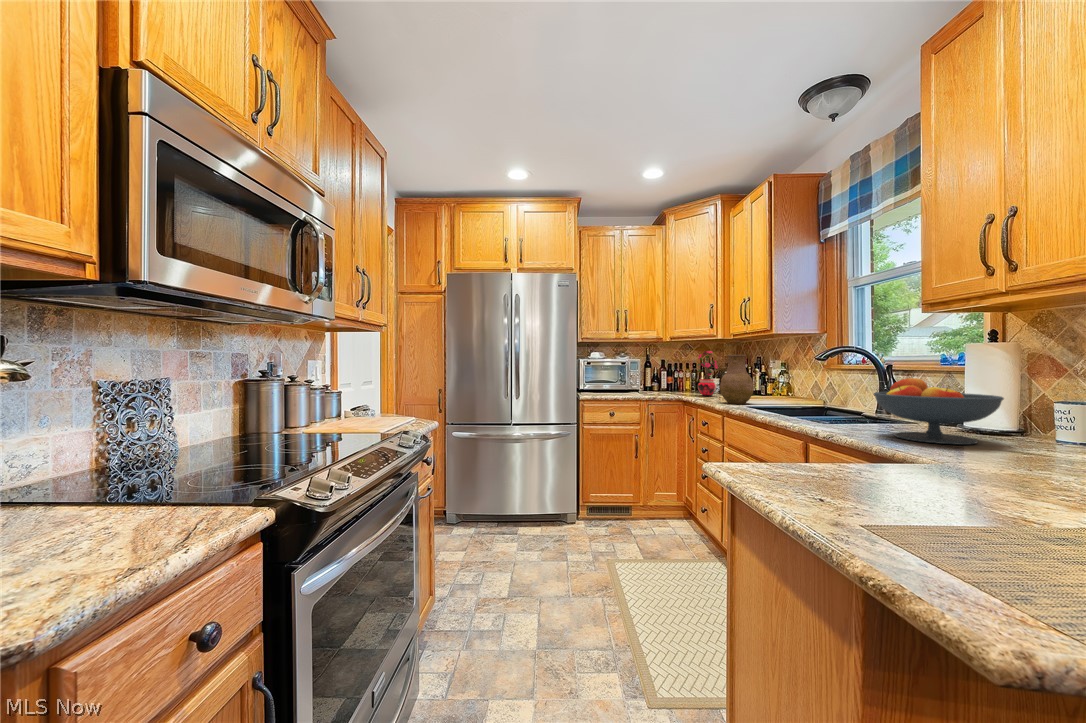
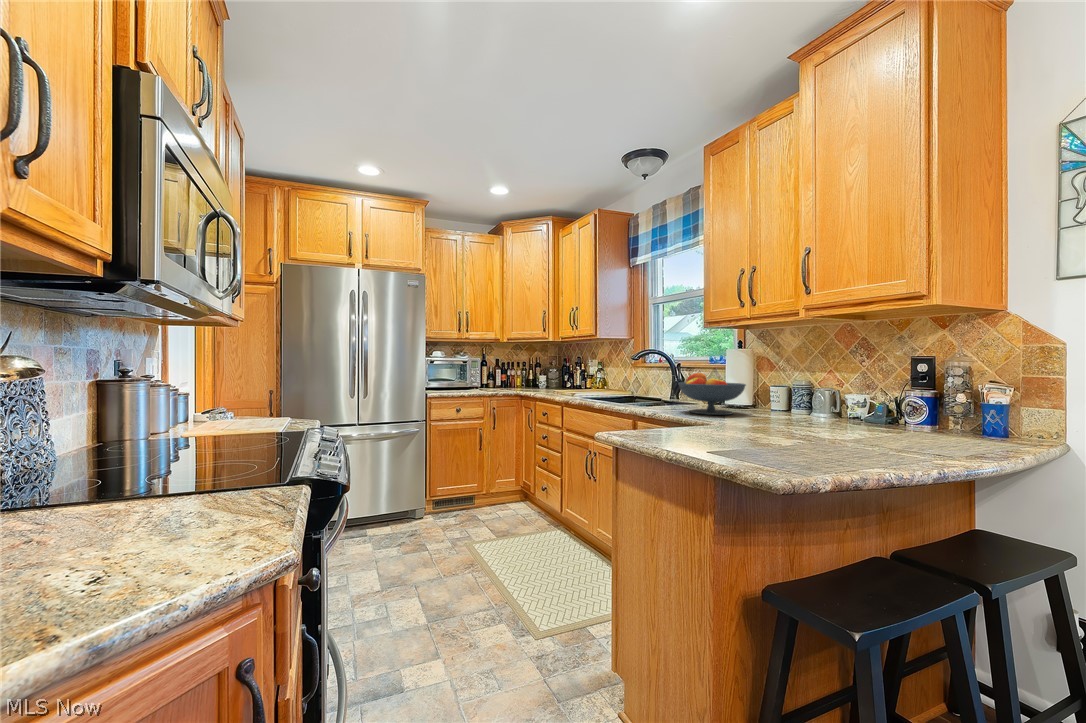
potted plant: present [698,351,718,396] -> none [530,350,551,391]
vase: present [720,355,754,404] -> none [558,355,584,396]

